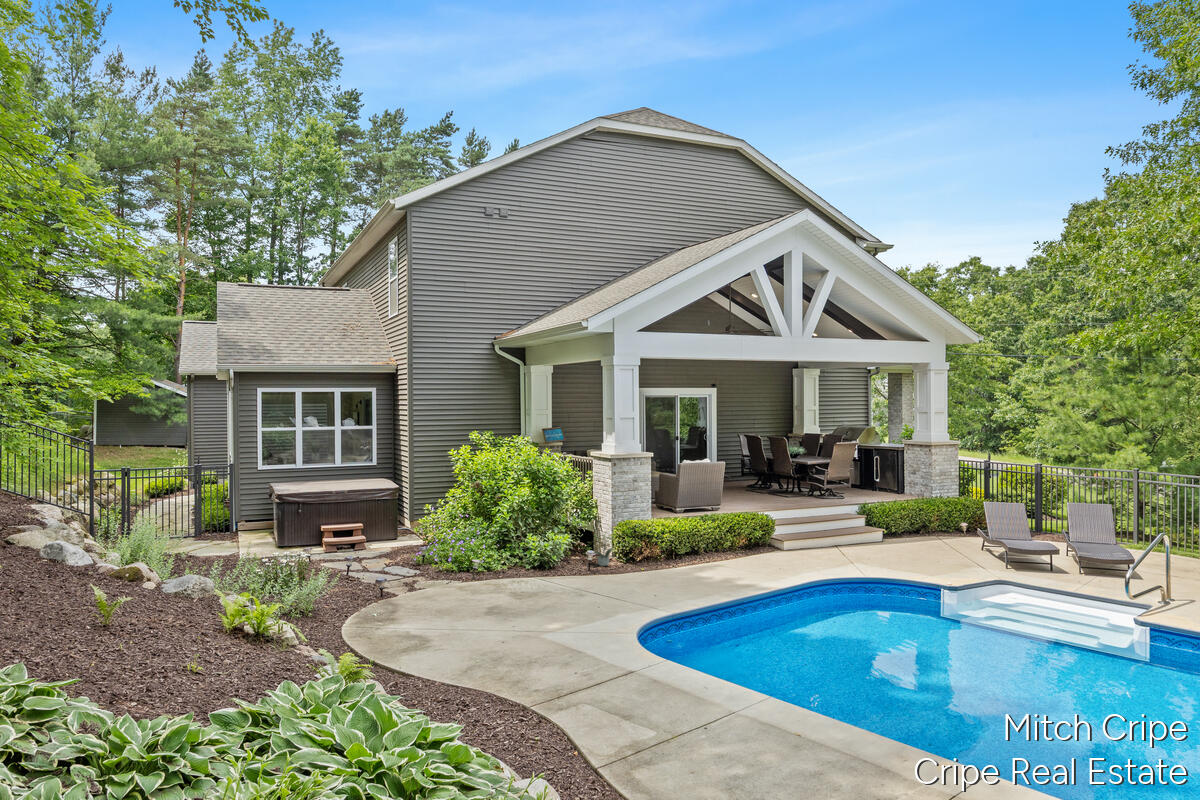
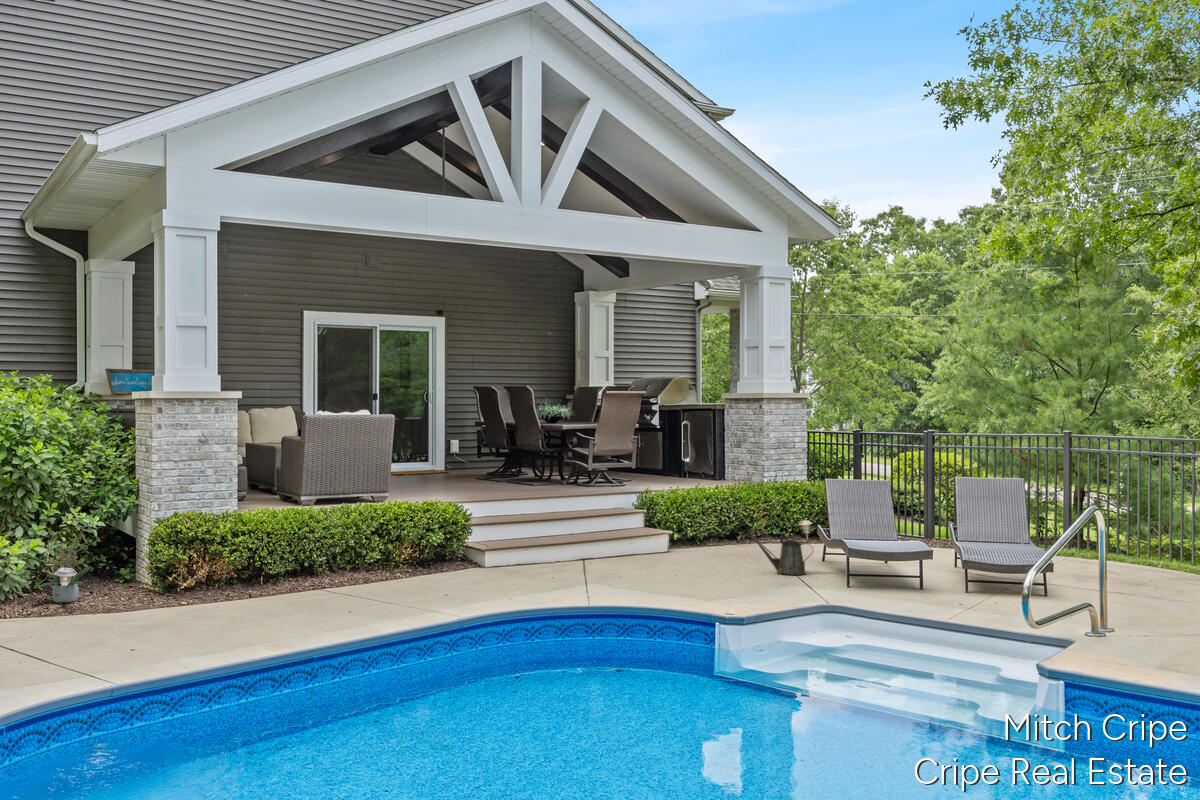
watering can: none [945,537,984,561] -> present [751,536,811,575]

